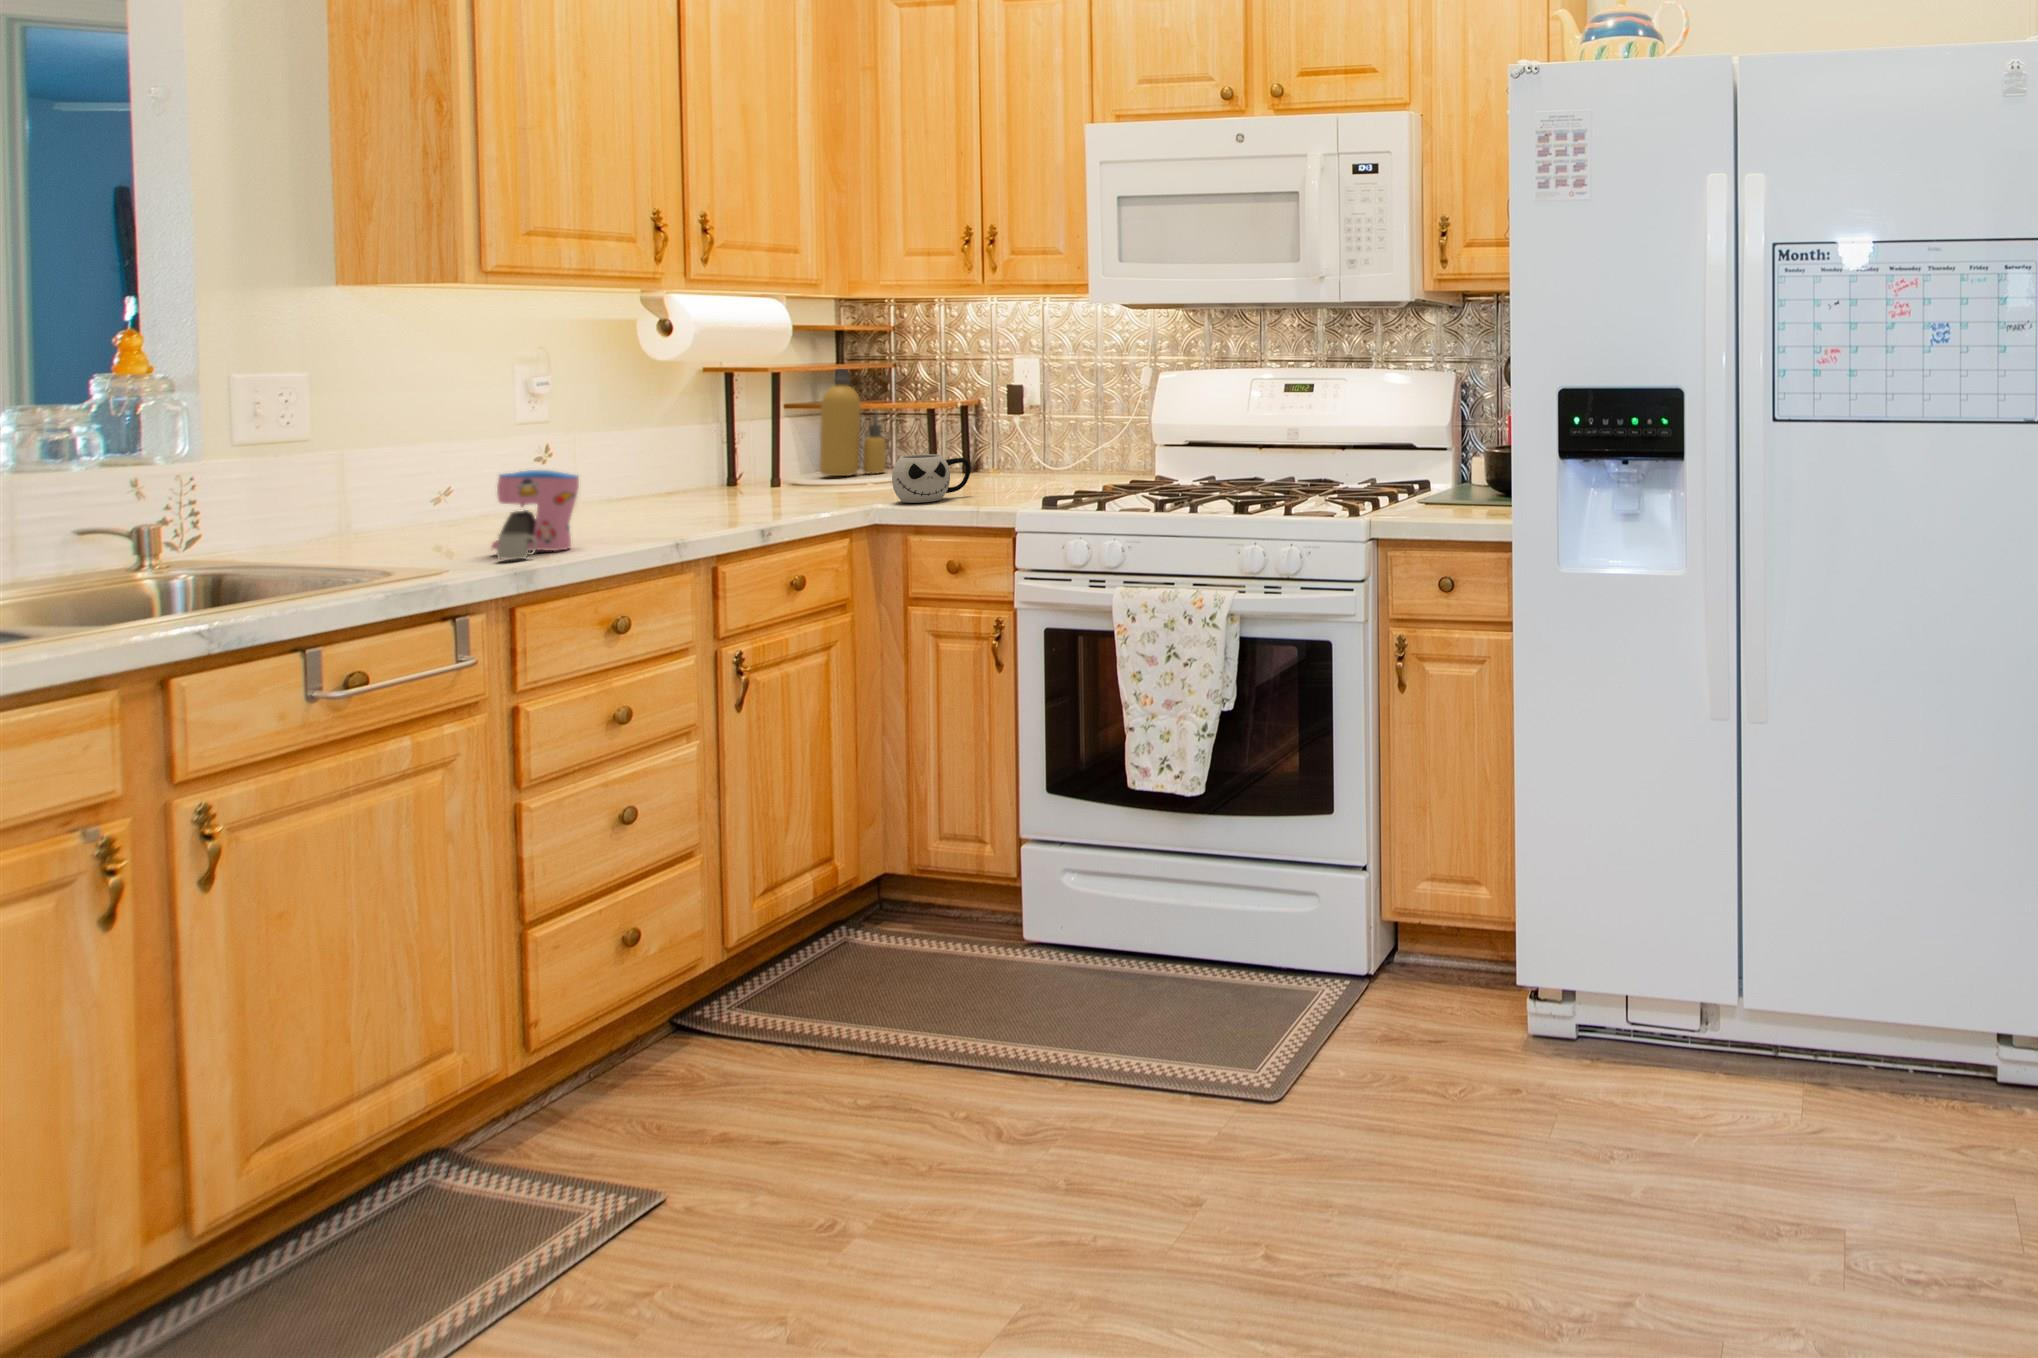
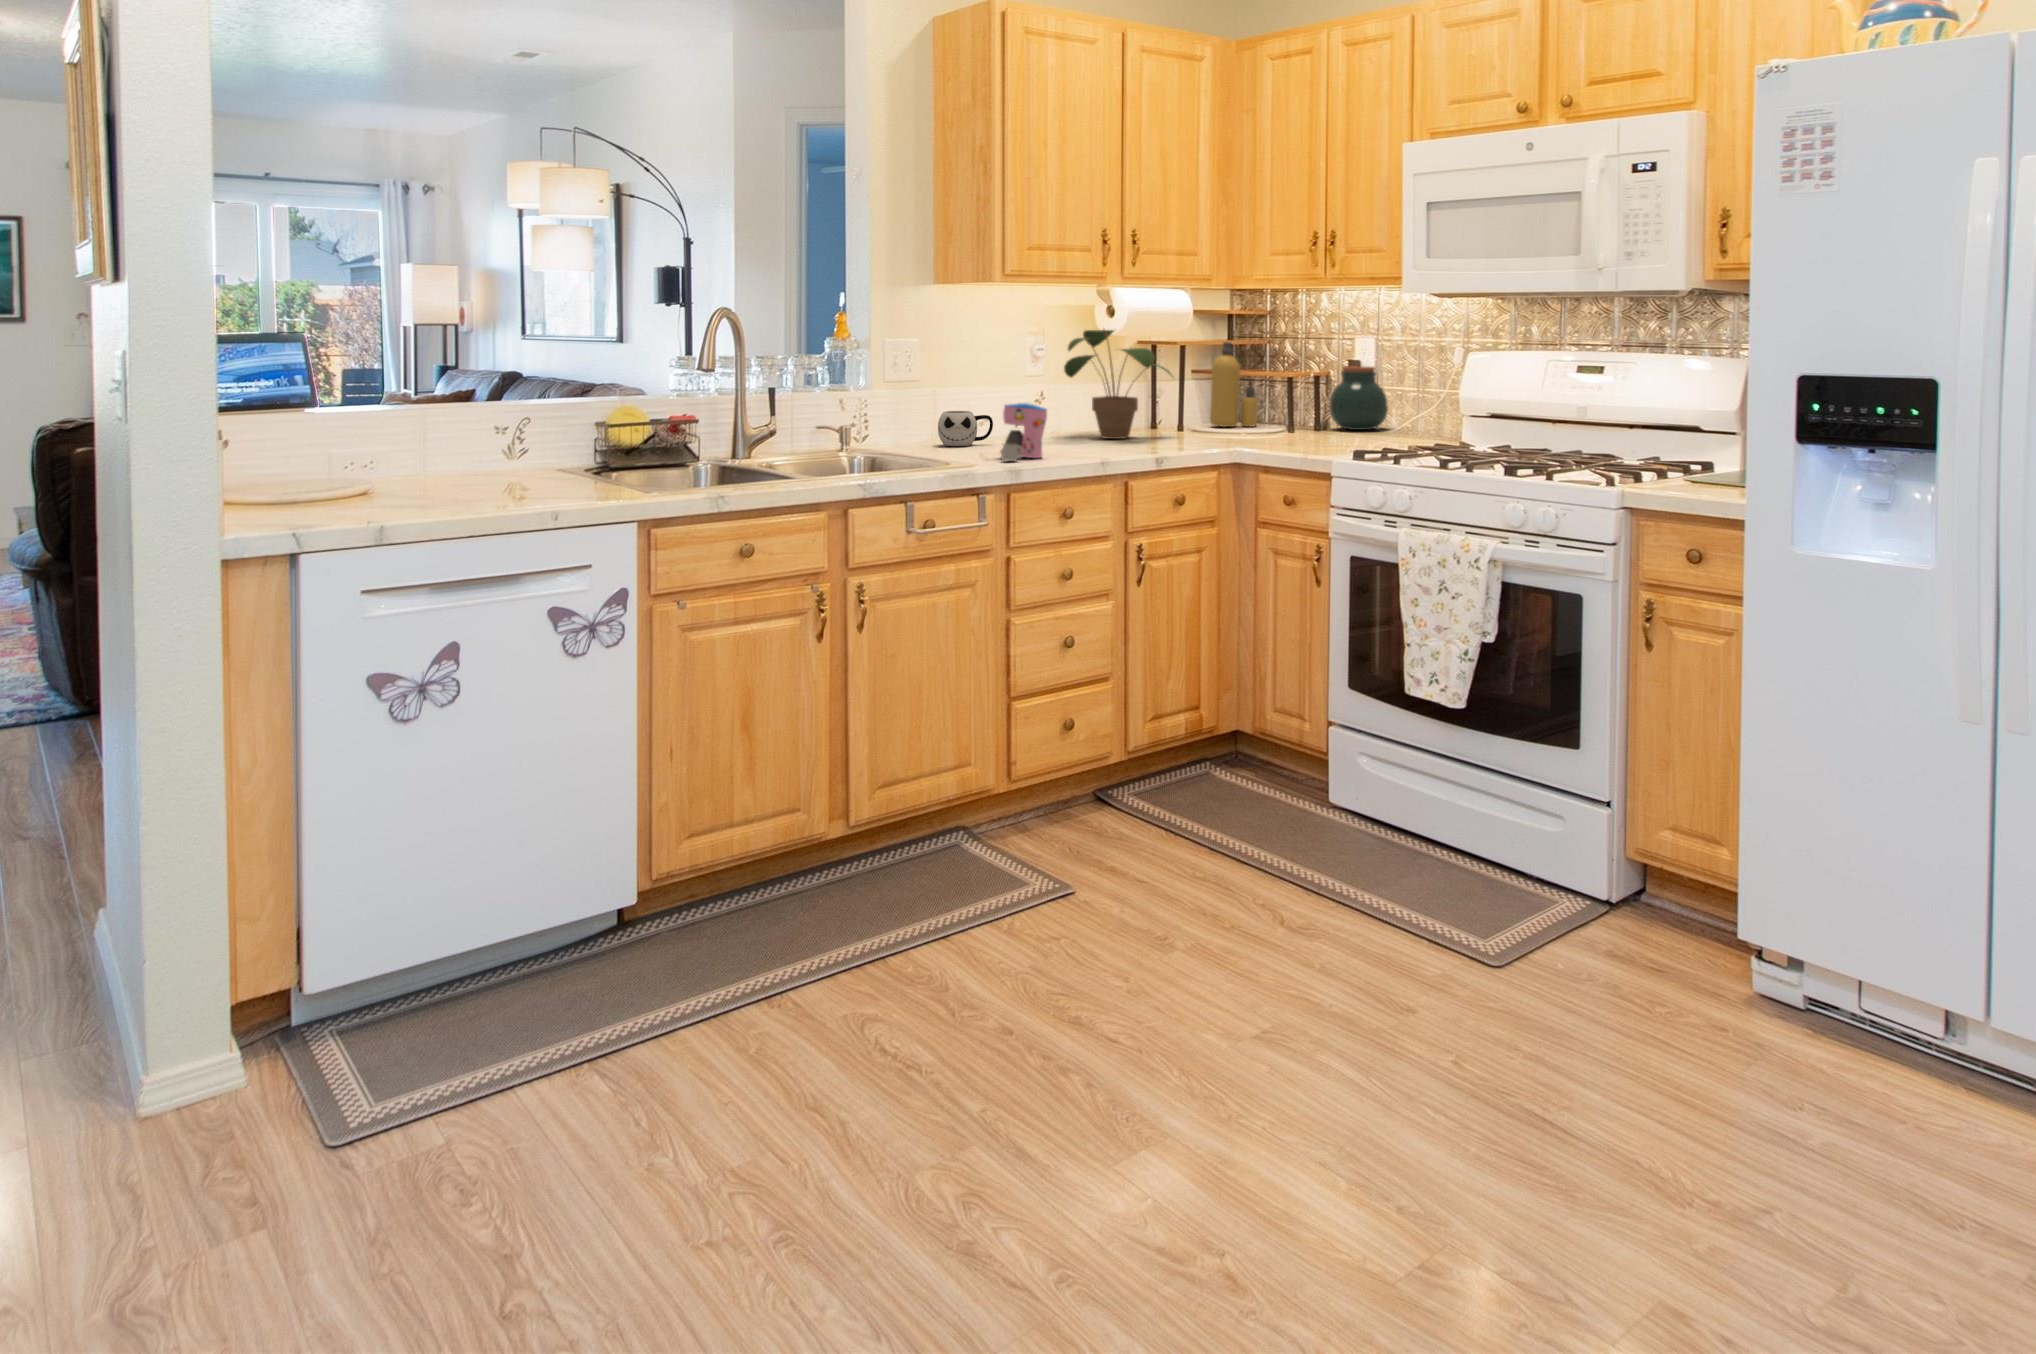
potted plant: none [595,354,775,507] -> present [1064,329,1170,439]
jar: none [983,392,1056,468] -> present [1329,366,1388,430]
mug: present [892,454,970,503] -> present [938,411,993,446]

